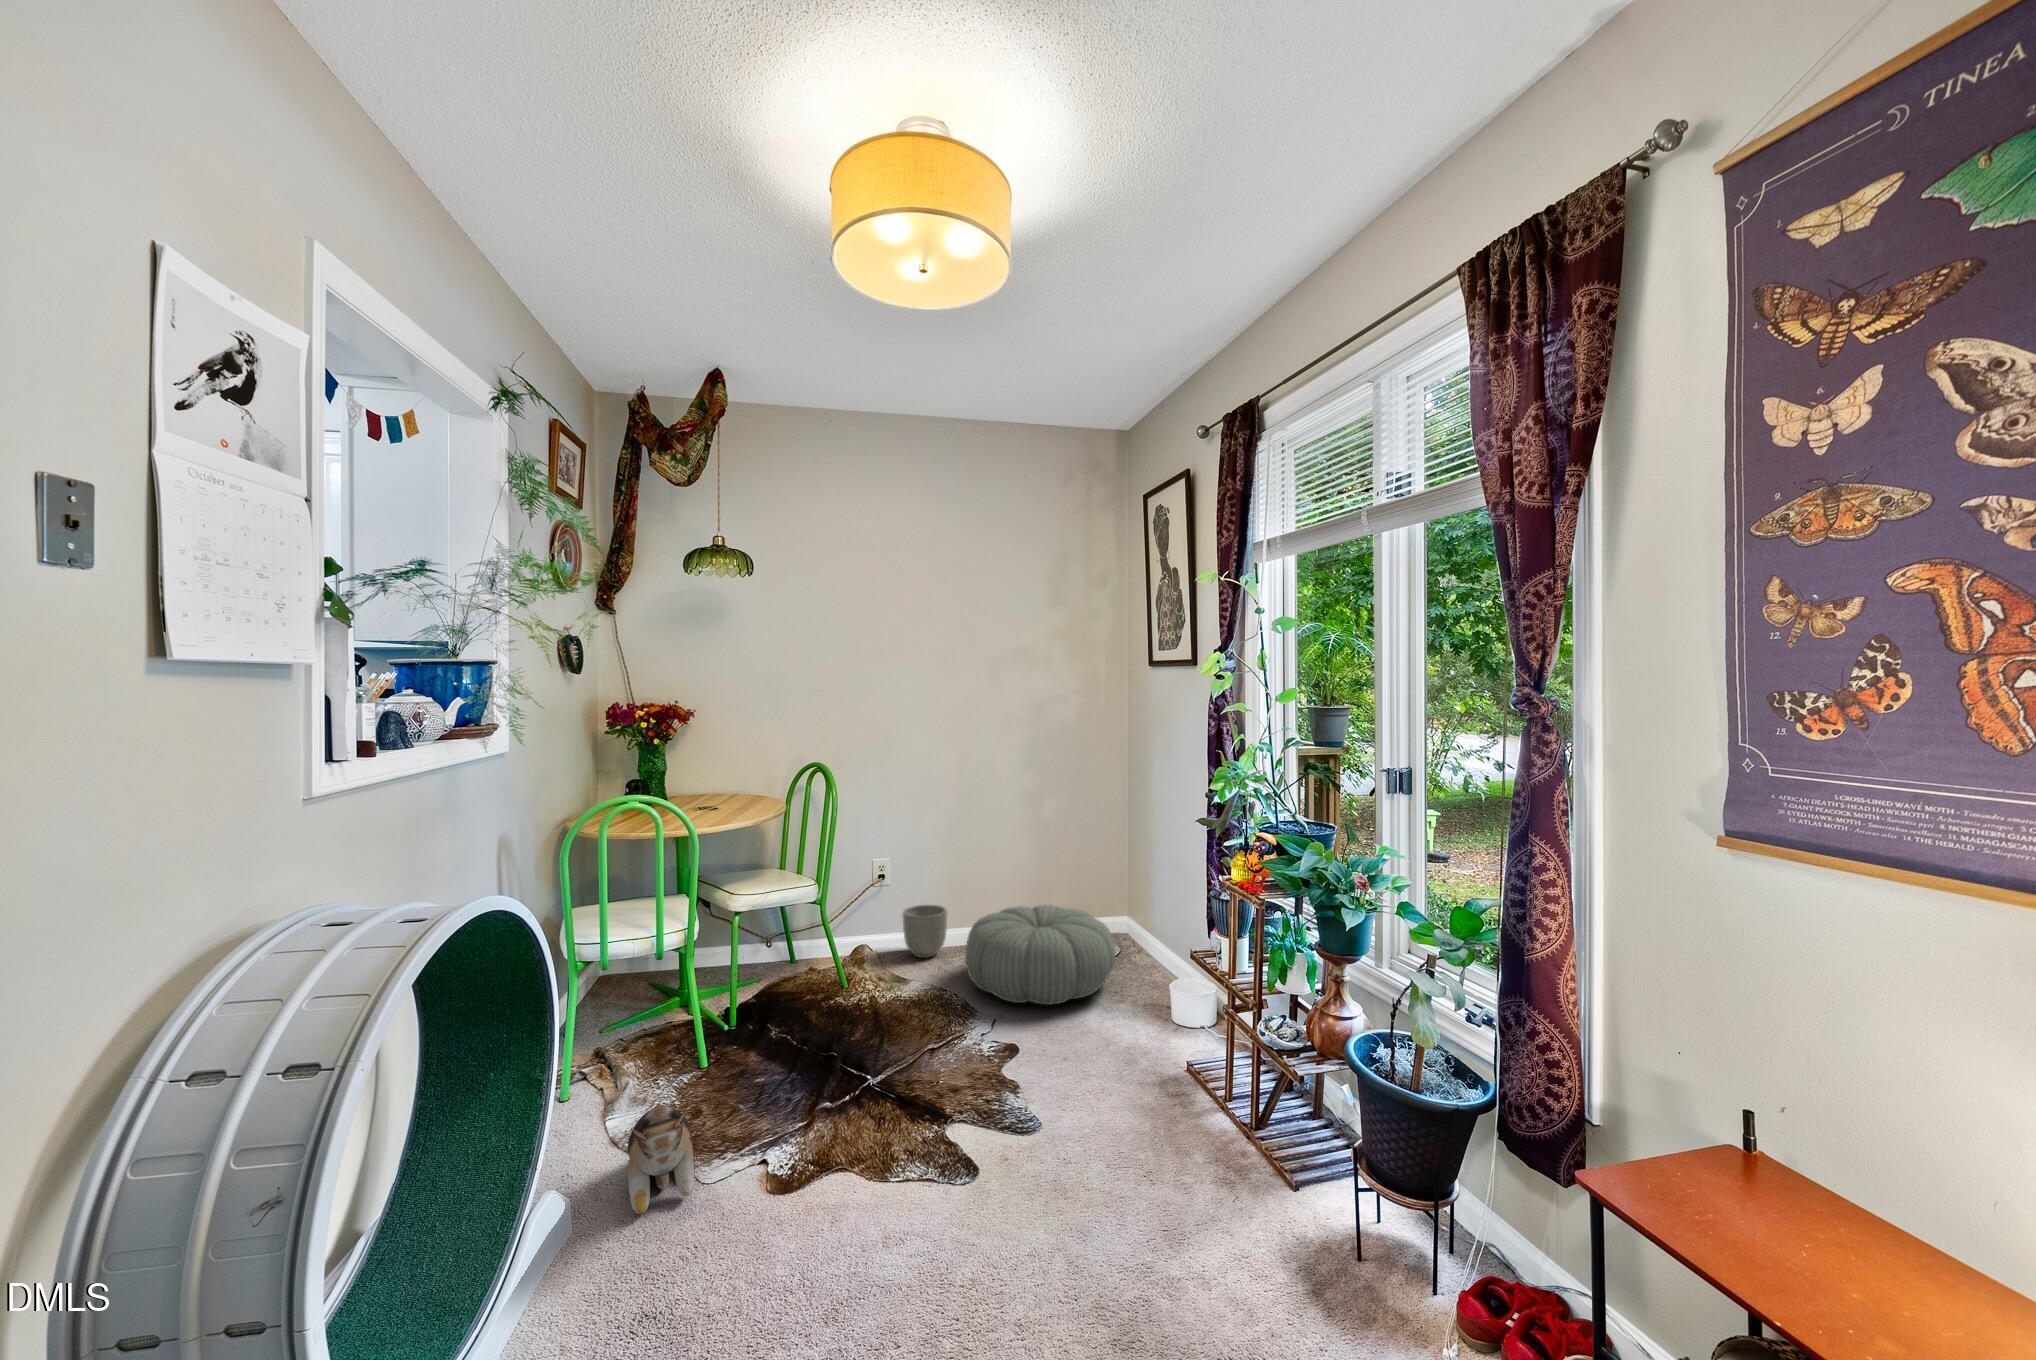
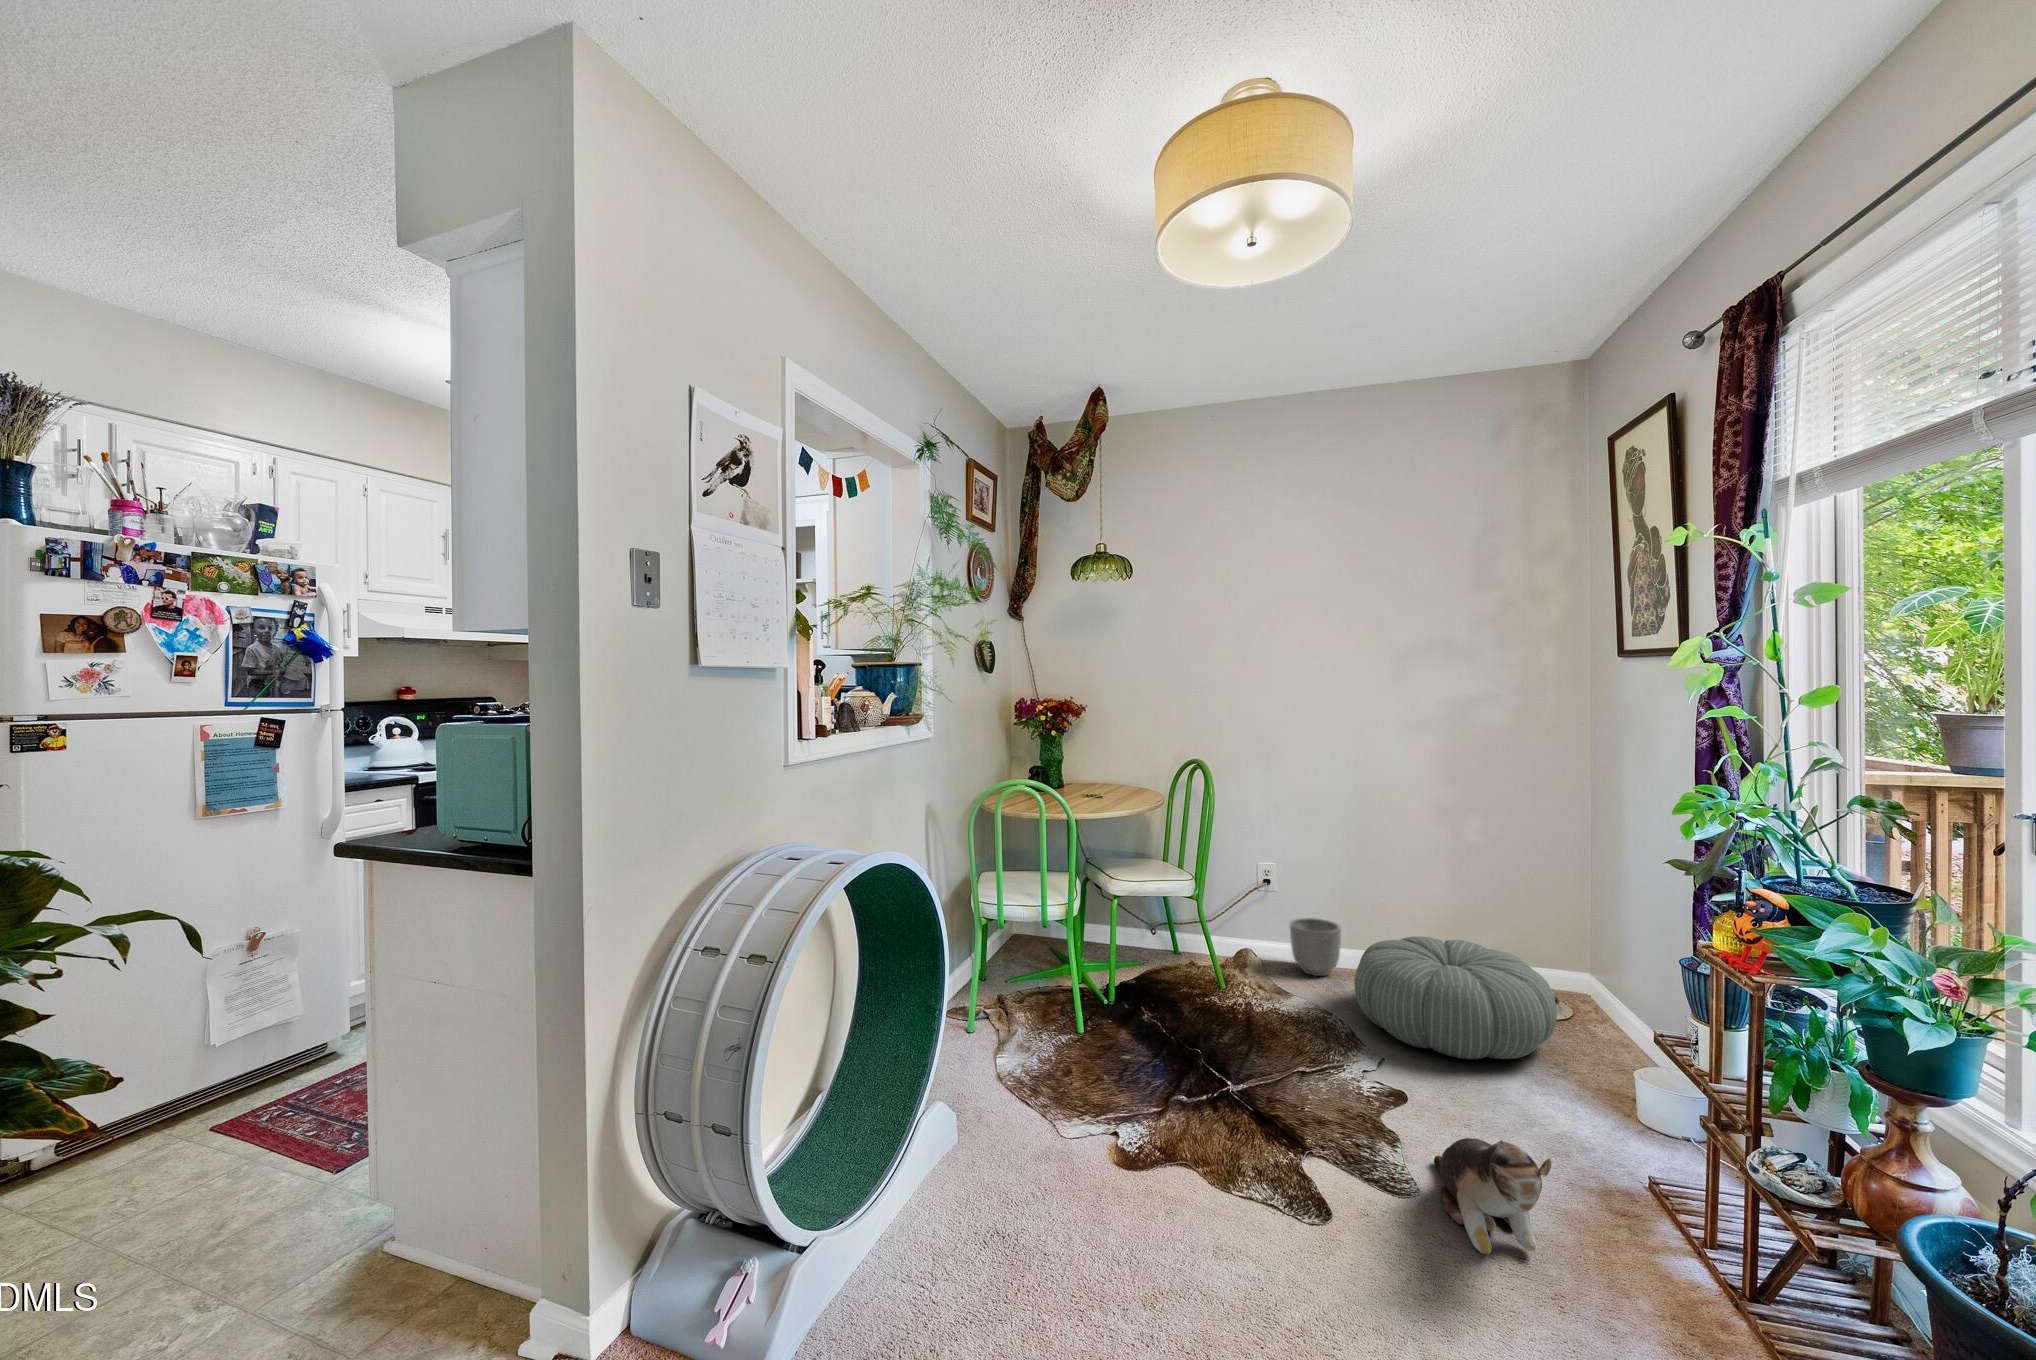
plush toy: present [627,1104,695,1214] -> present [1434,1138,1551,1255]

